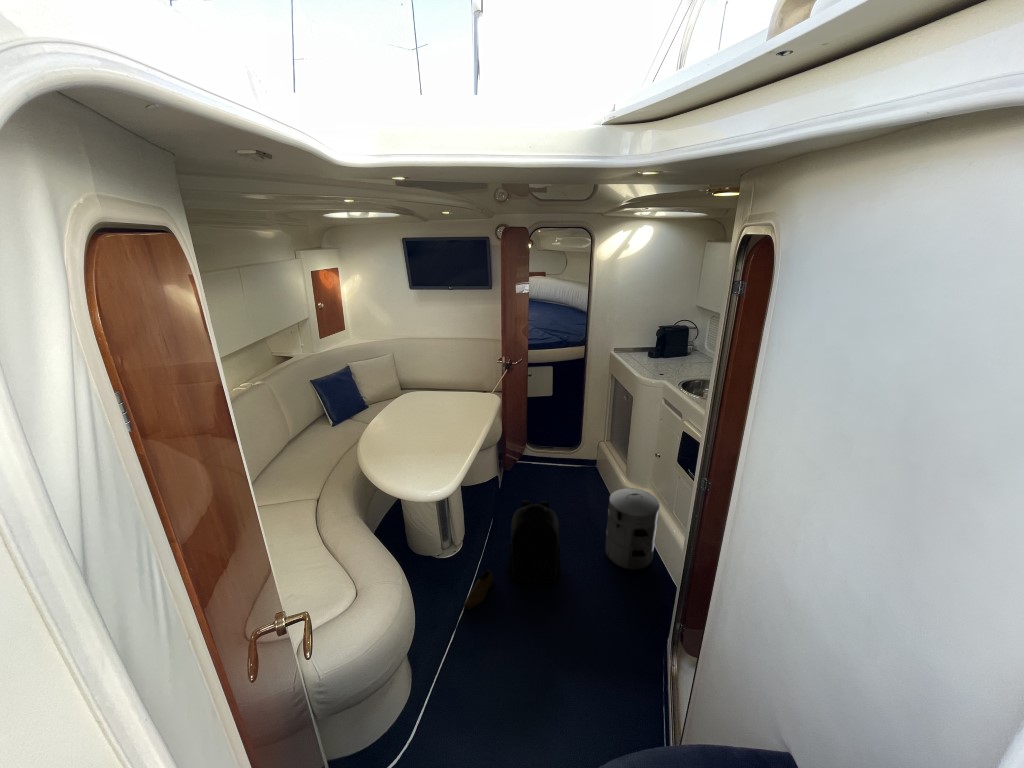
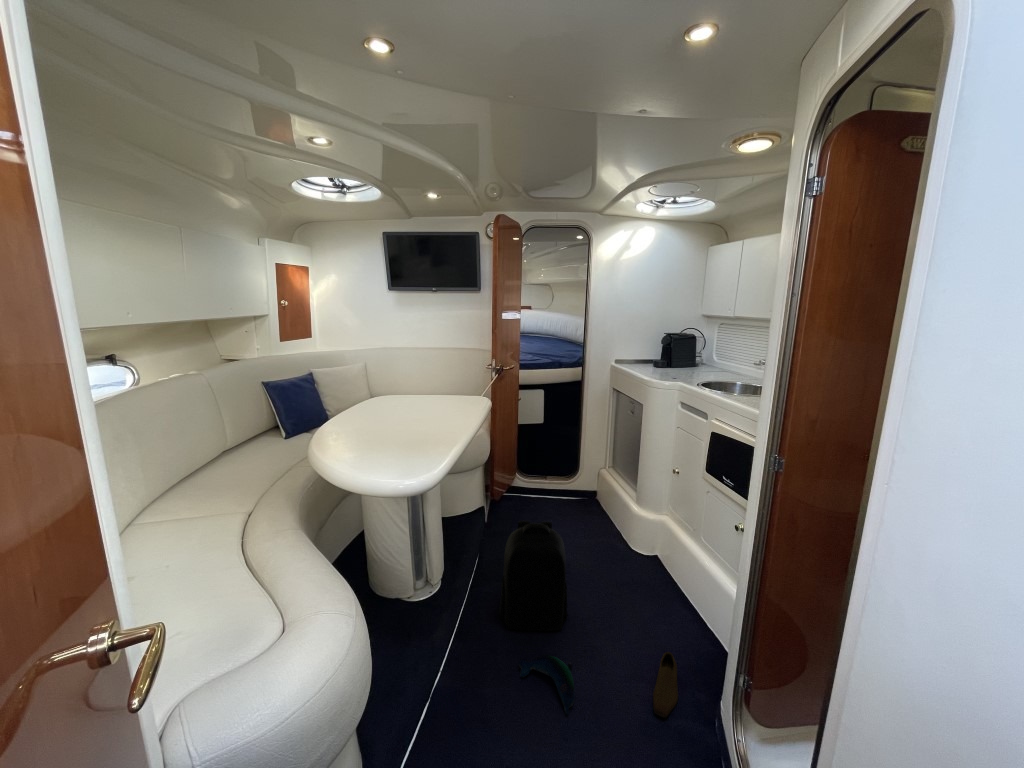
waste bin: present [605,488,659,570] -> none [620,510,688,613]
shoe: present [463,570,494,610] -> present [653,652,678,717]
plush toy: none [521,603,560,646] -> present [519,655,575,715]

